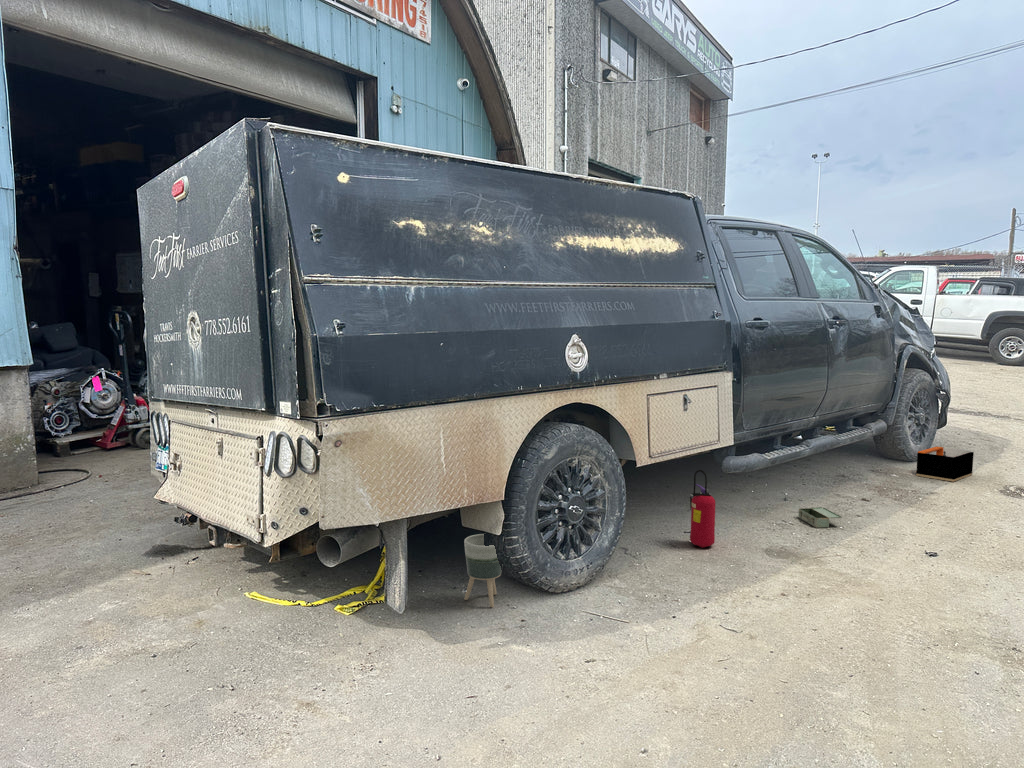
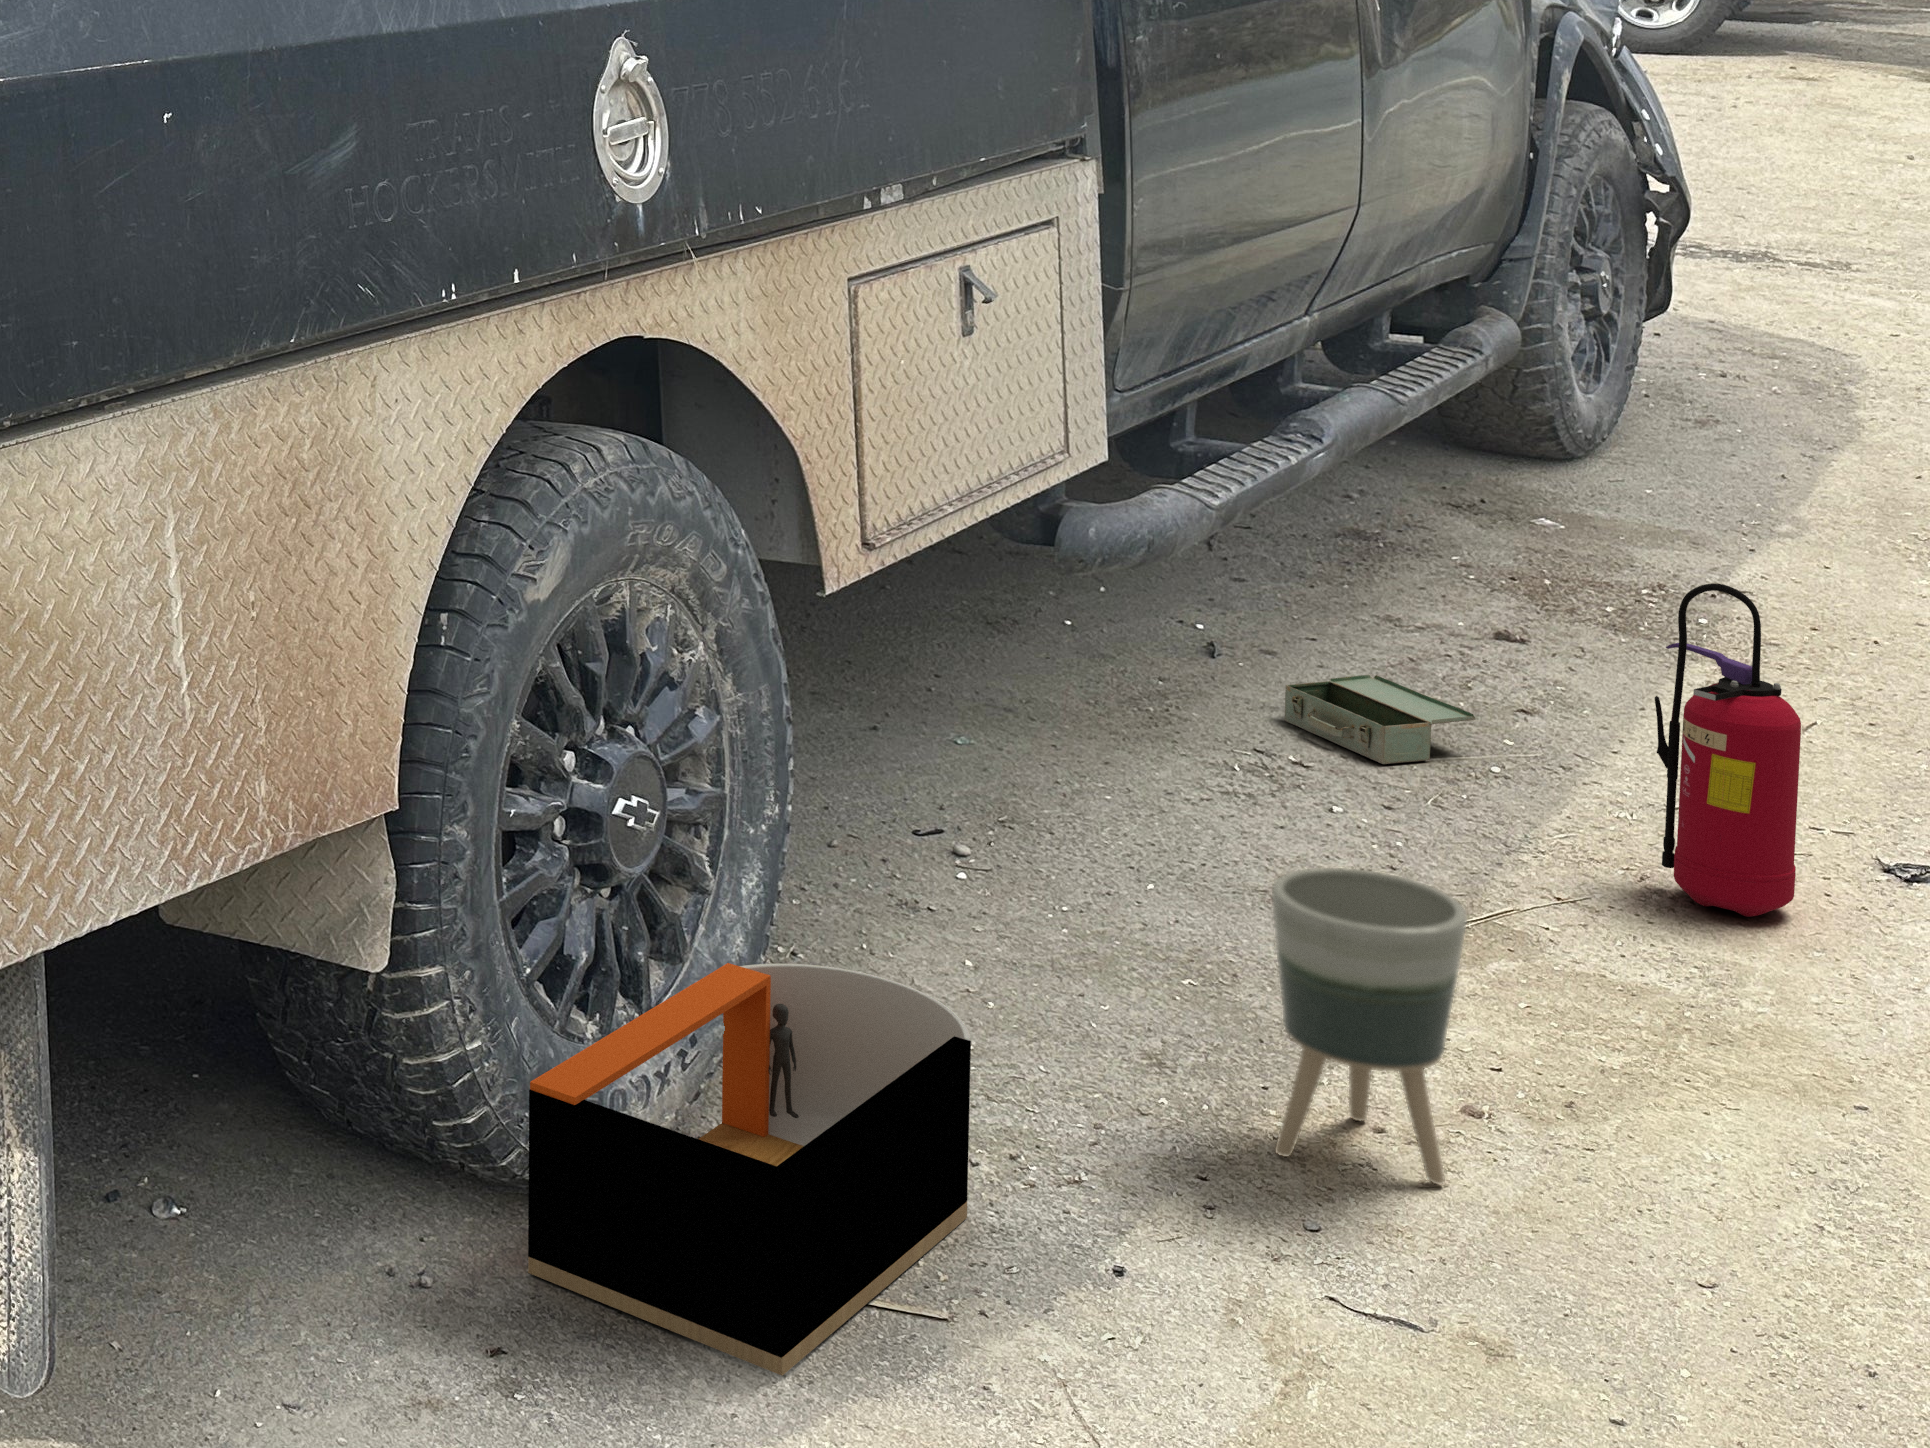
storage bin: present [916,447,974,482] -> present [528,963,971,1376]
fire extinguisher: present [690,470,715,548] -> present [1655,583,1801,917]
planter: present [464,534,502,607] -> present [1272,868,1467,1184]

